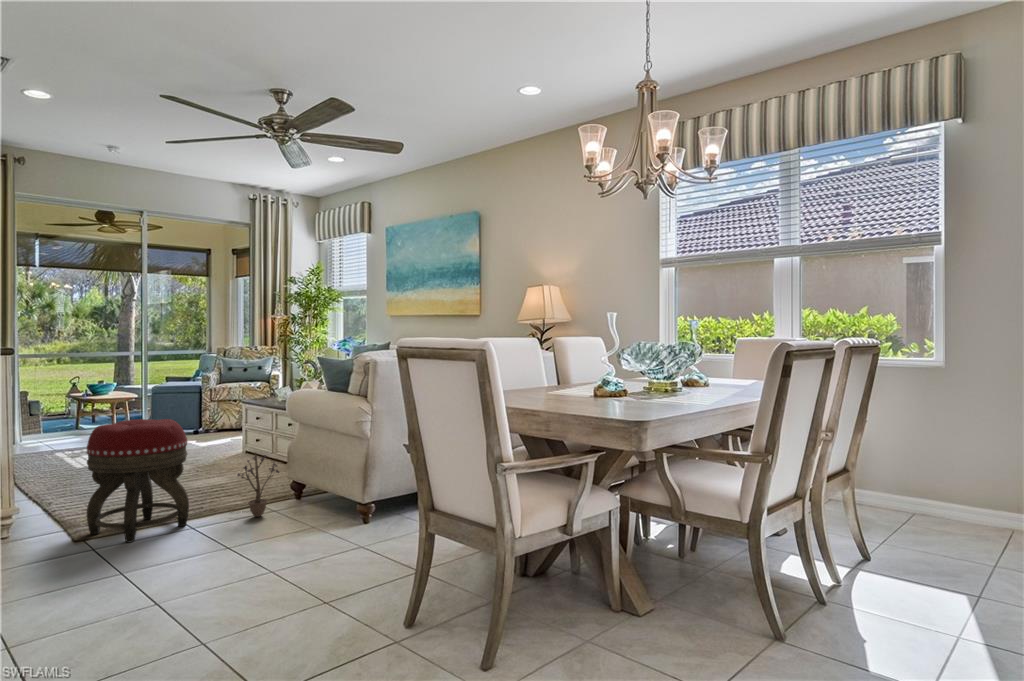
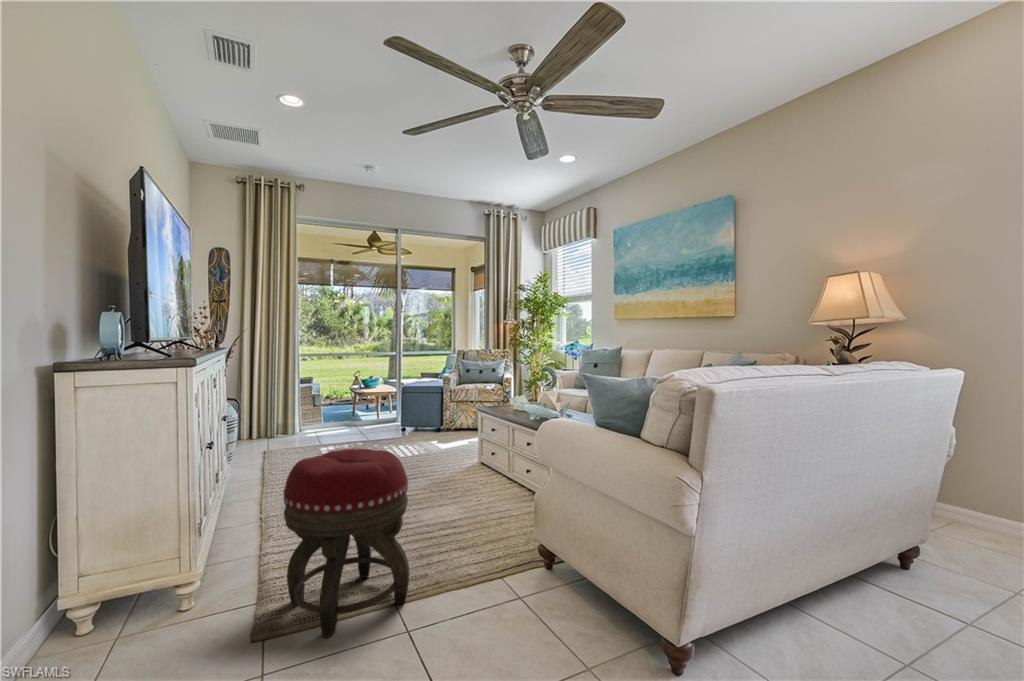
decorative plant: present [231,453,279,517] -> none [460,505,526,597]

